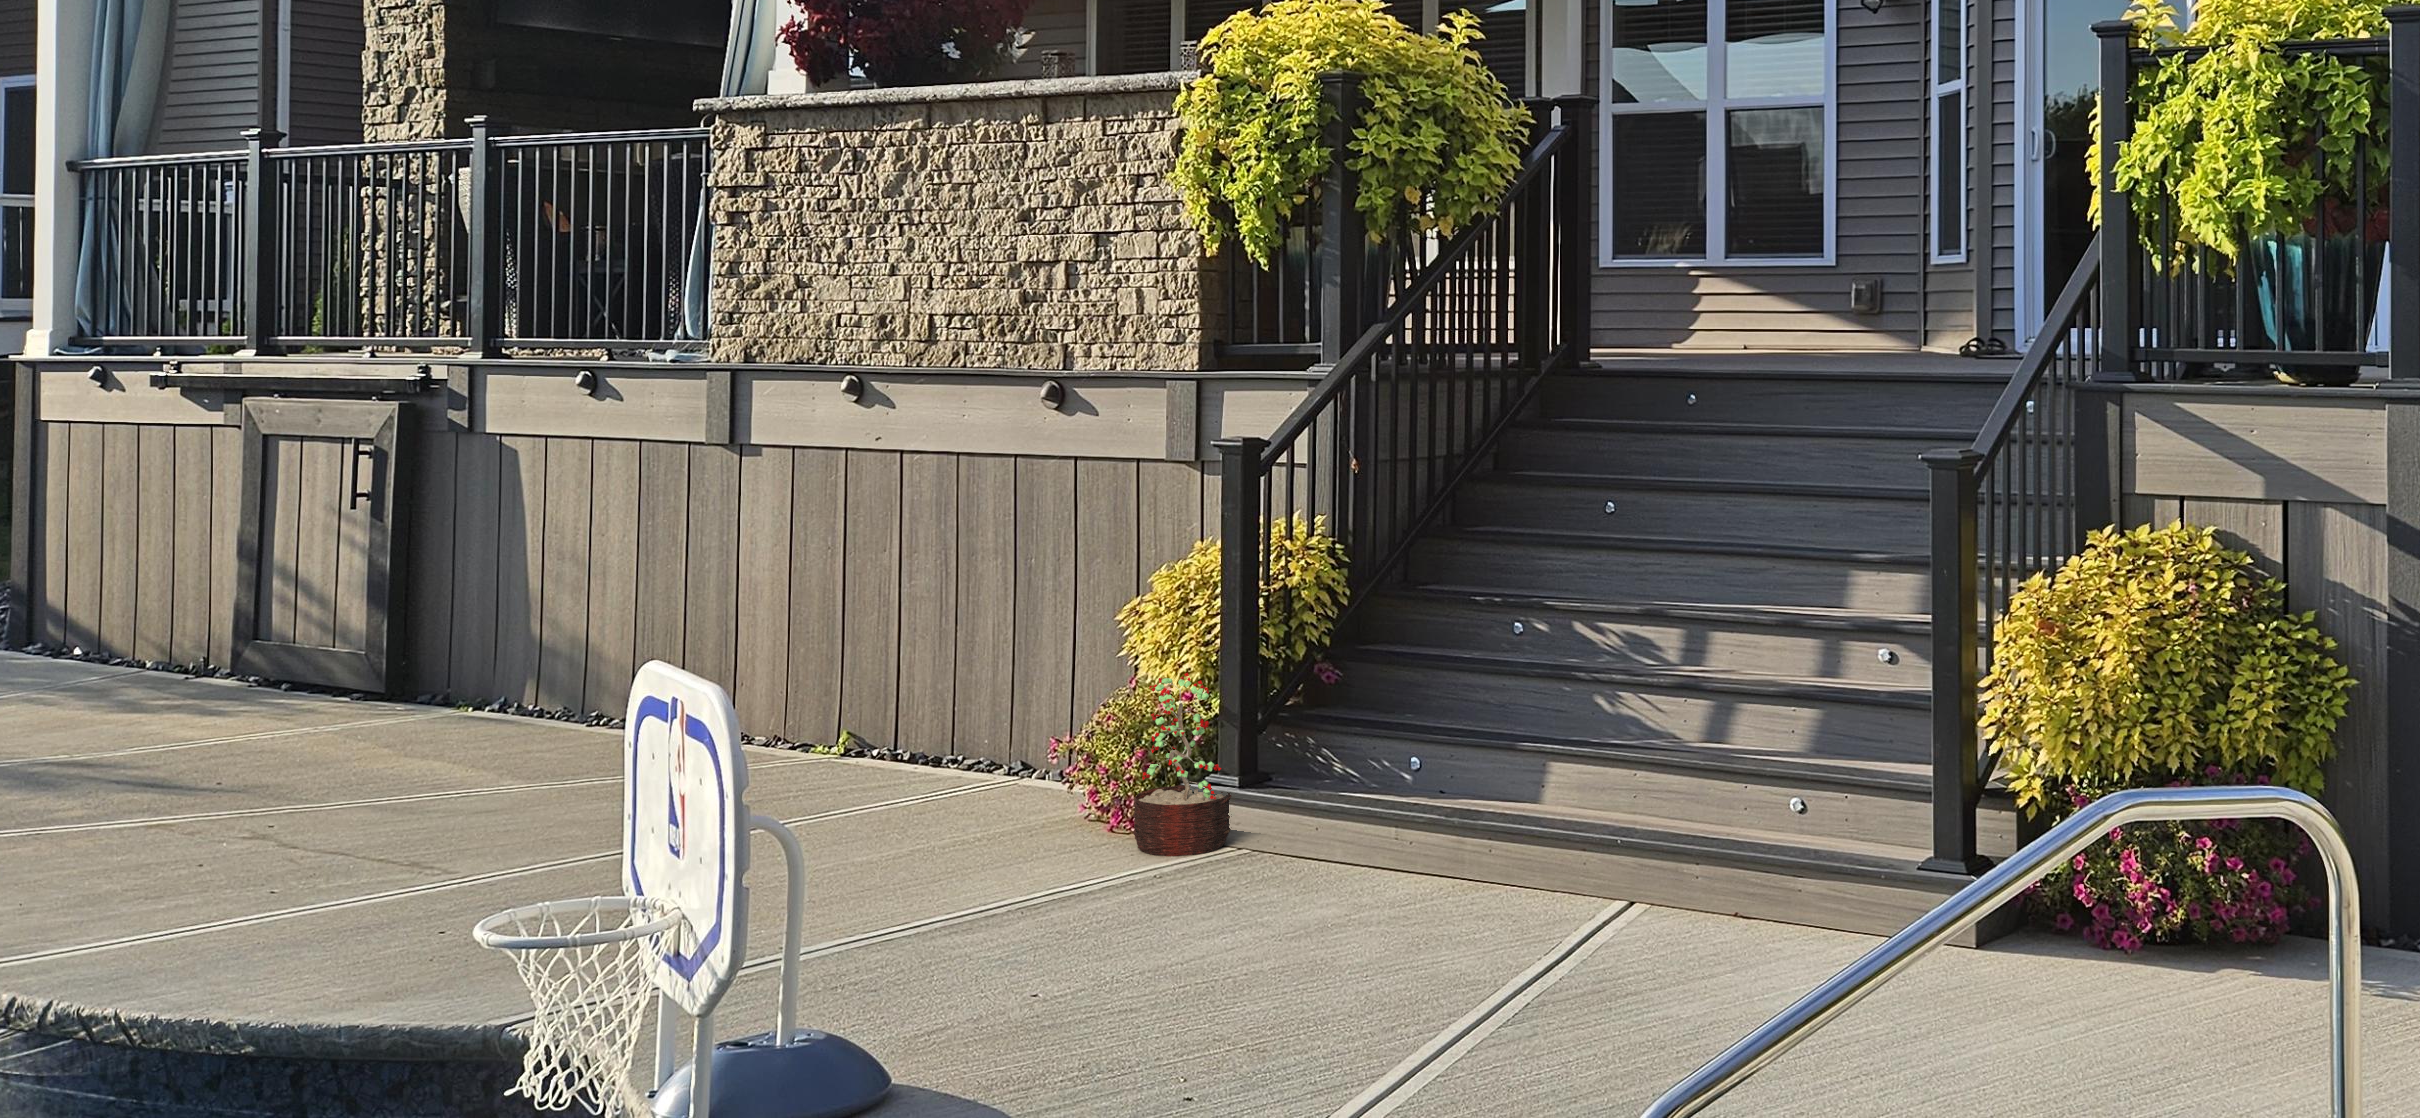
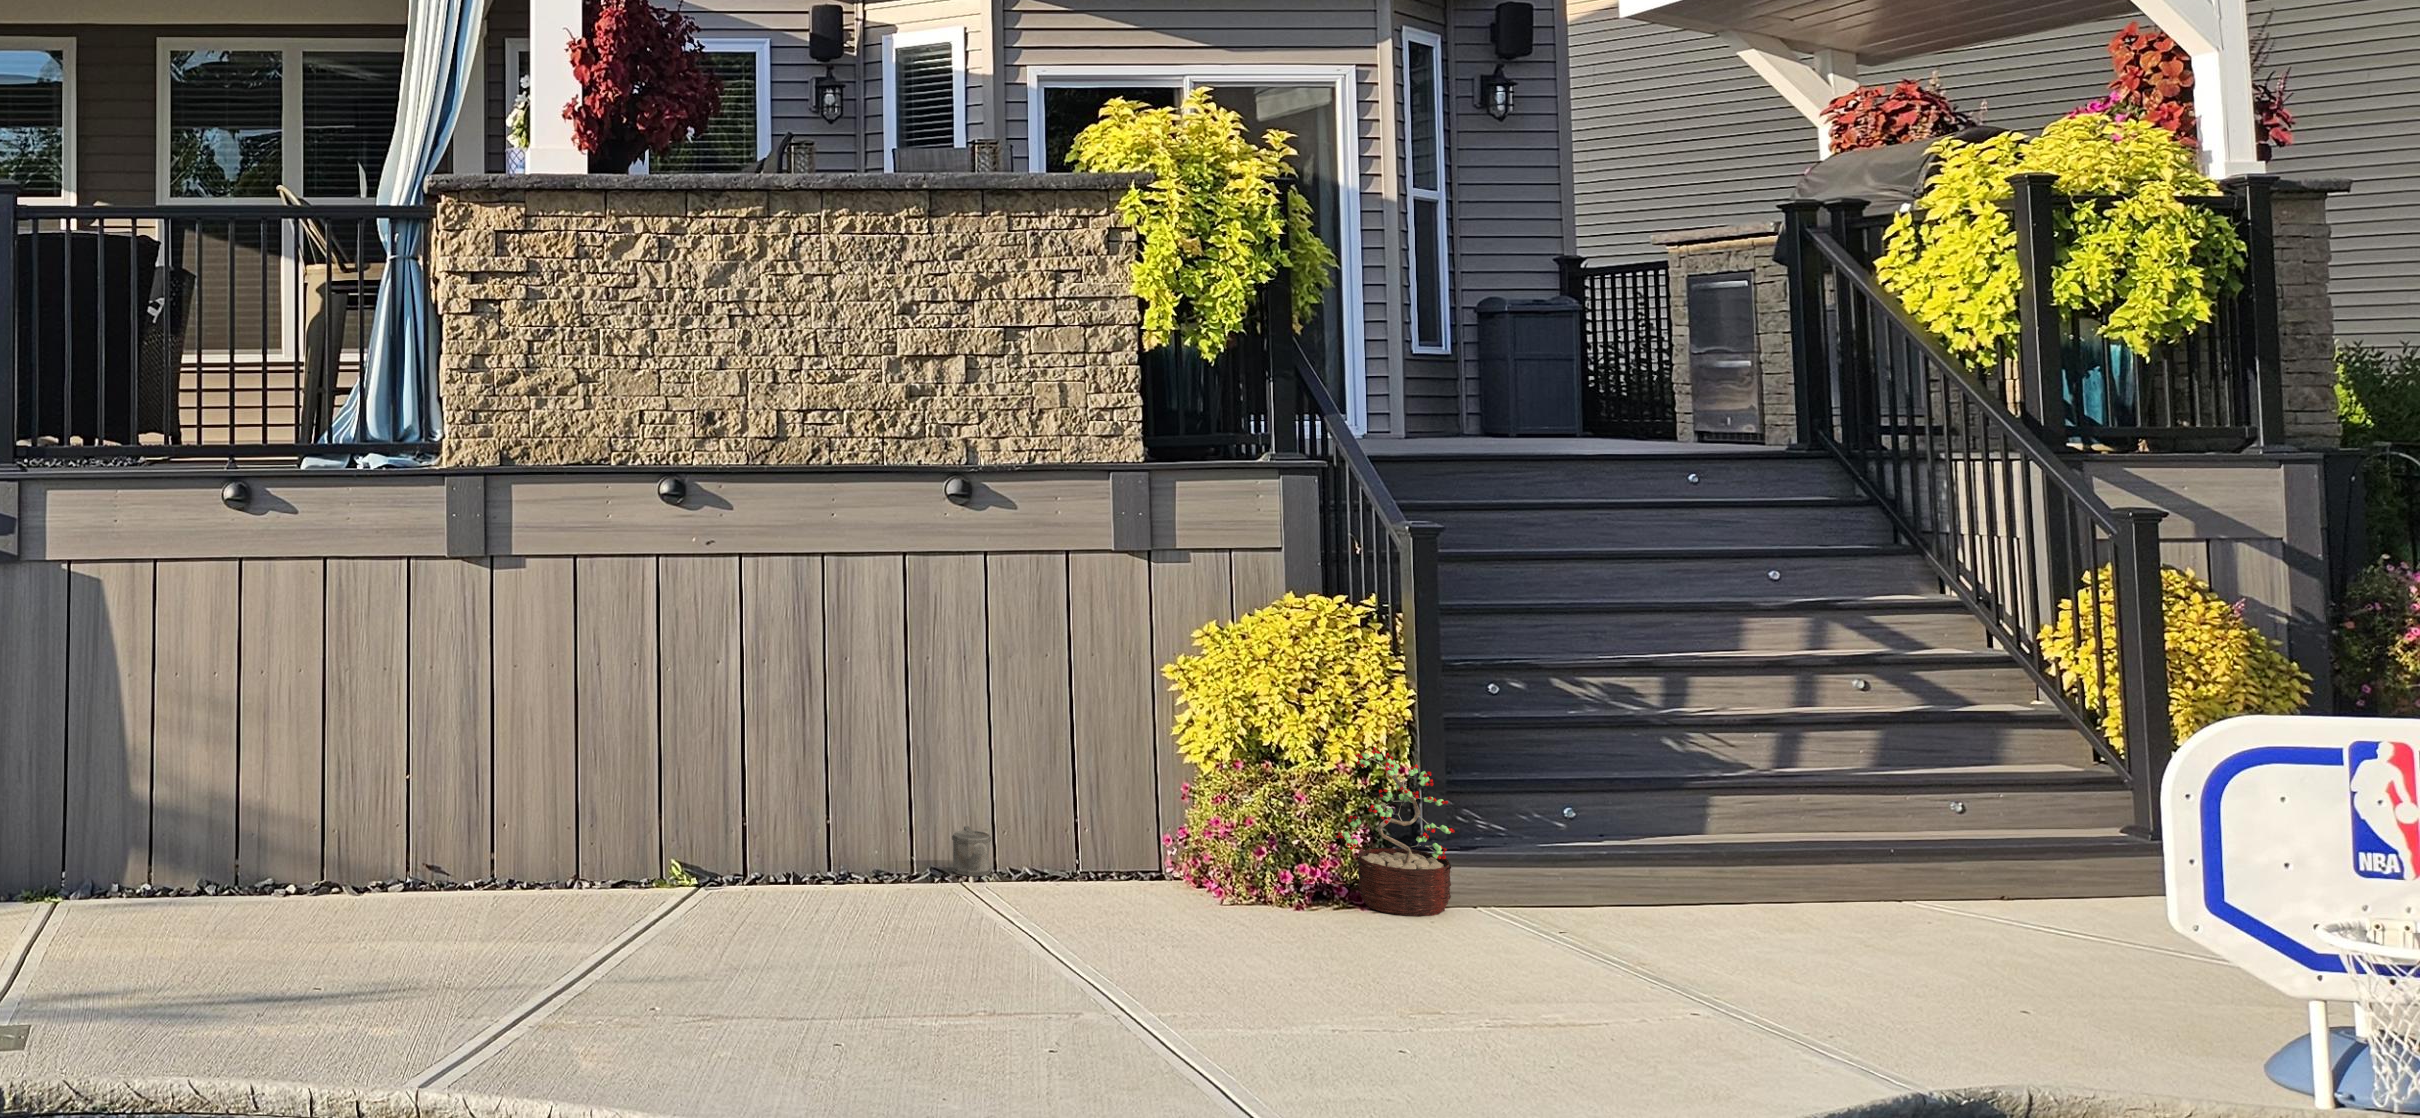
watering can: none [948,737,1034,784] -> present [952,826,991,876]

